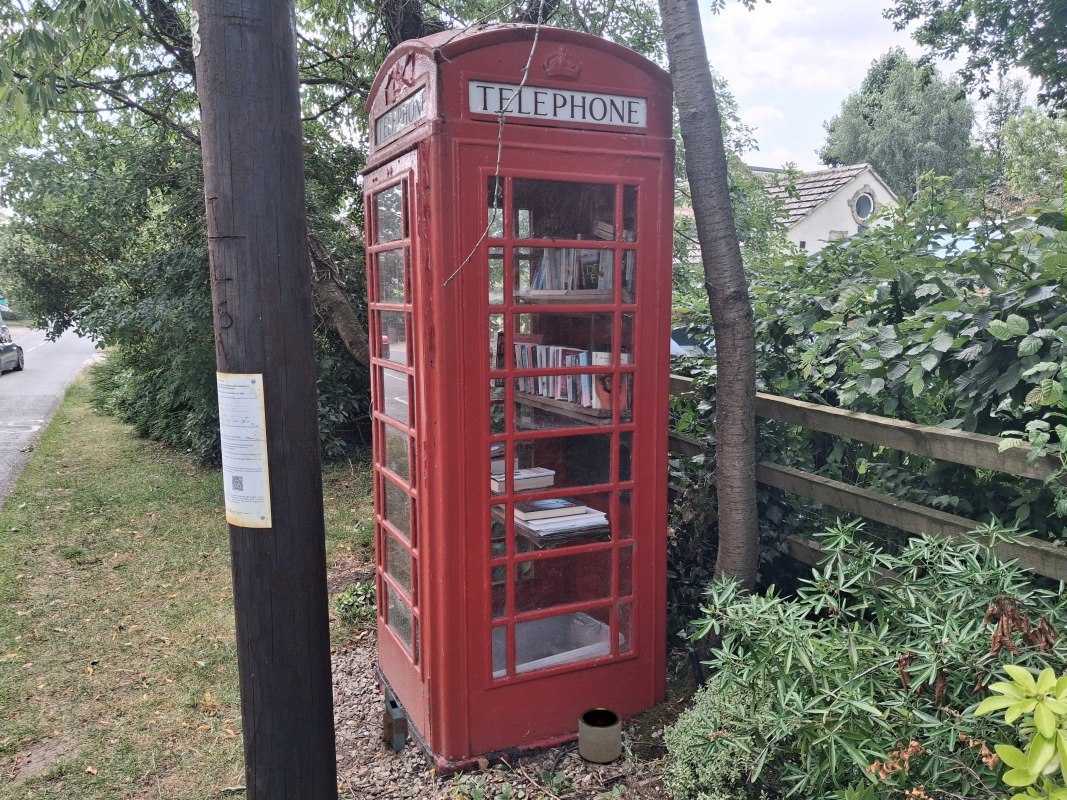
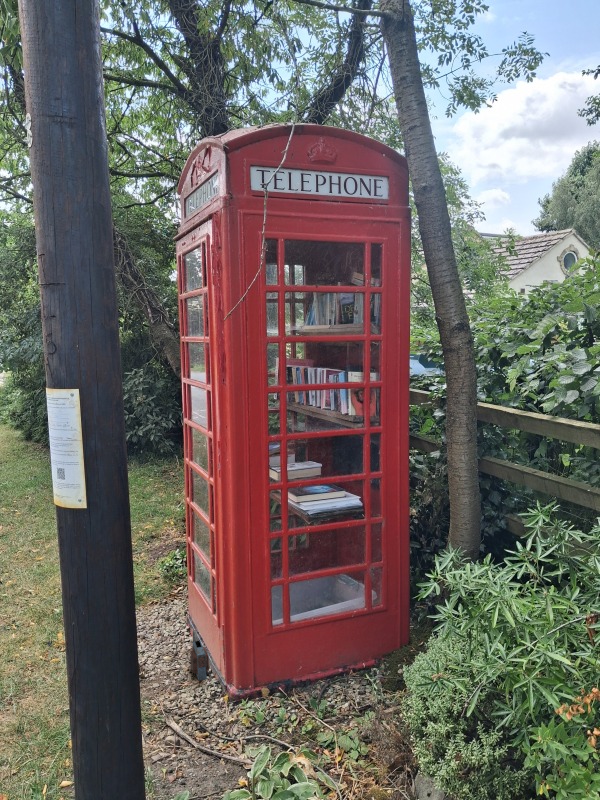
planter: present [579,707,621,763] -> none [340,649,373,693]

